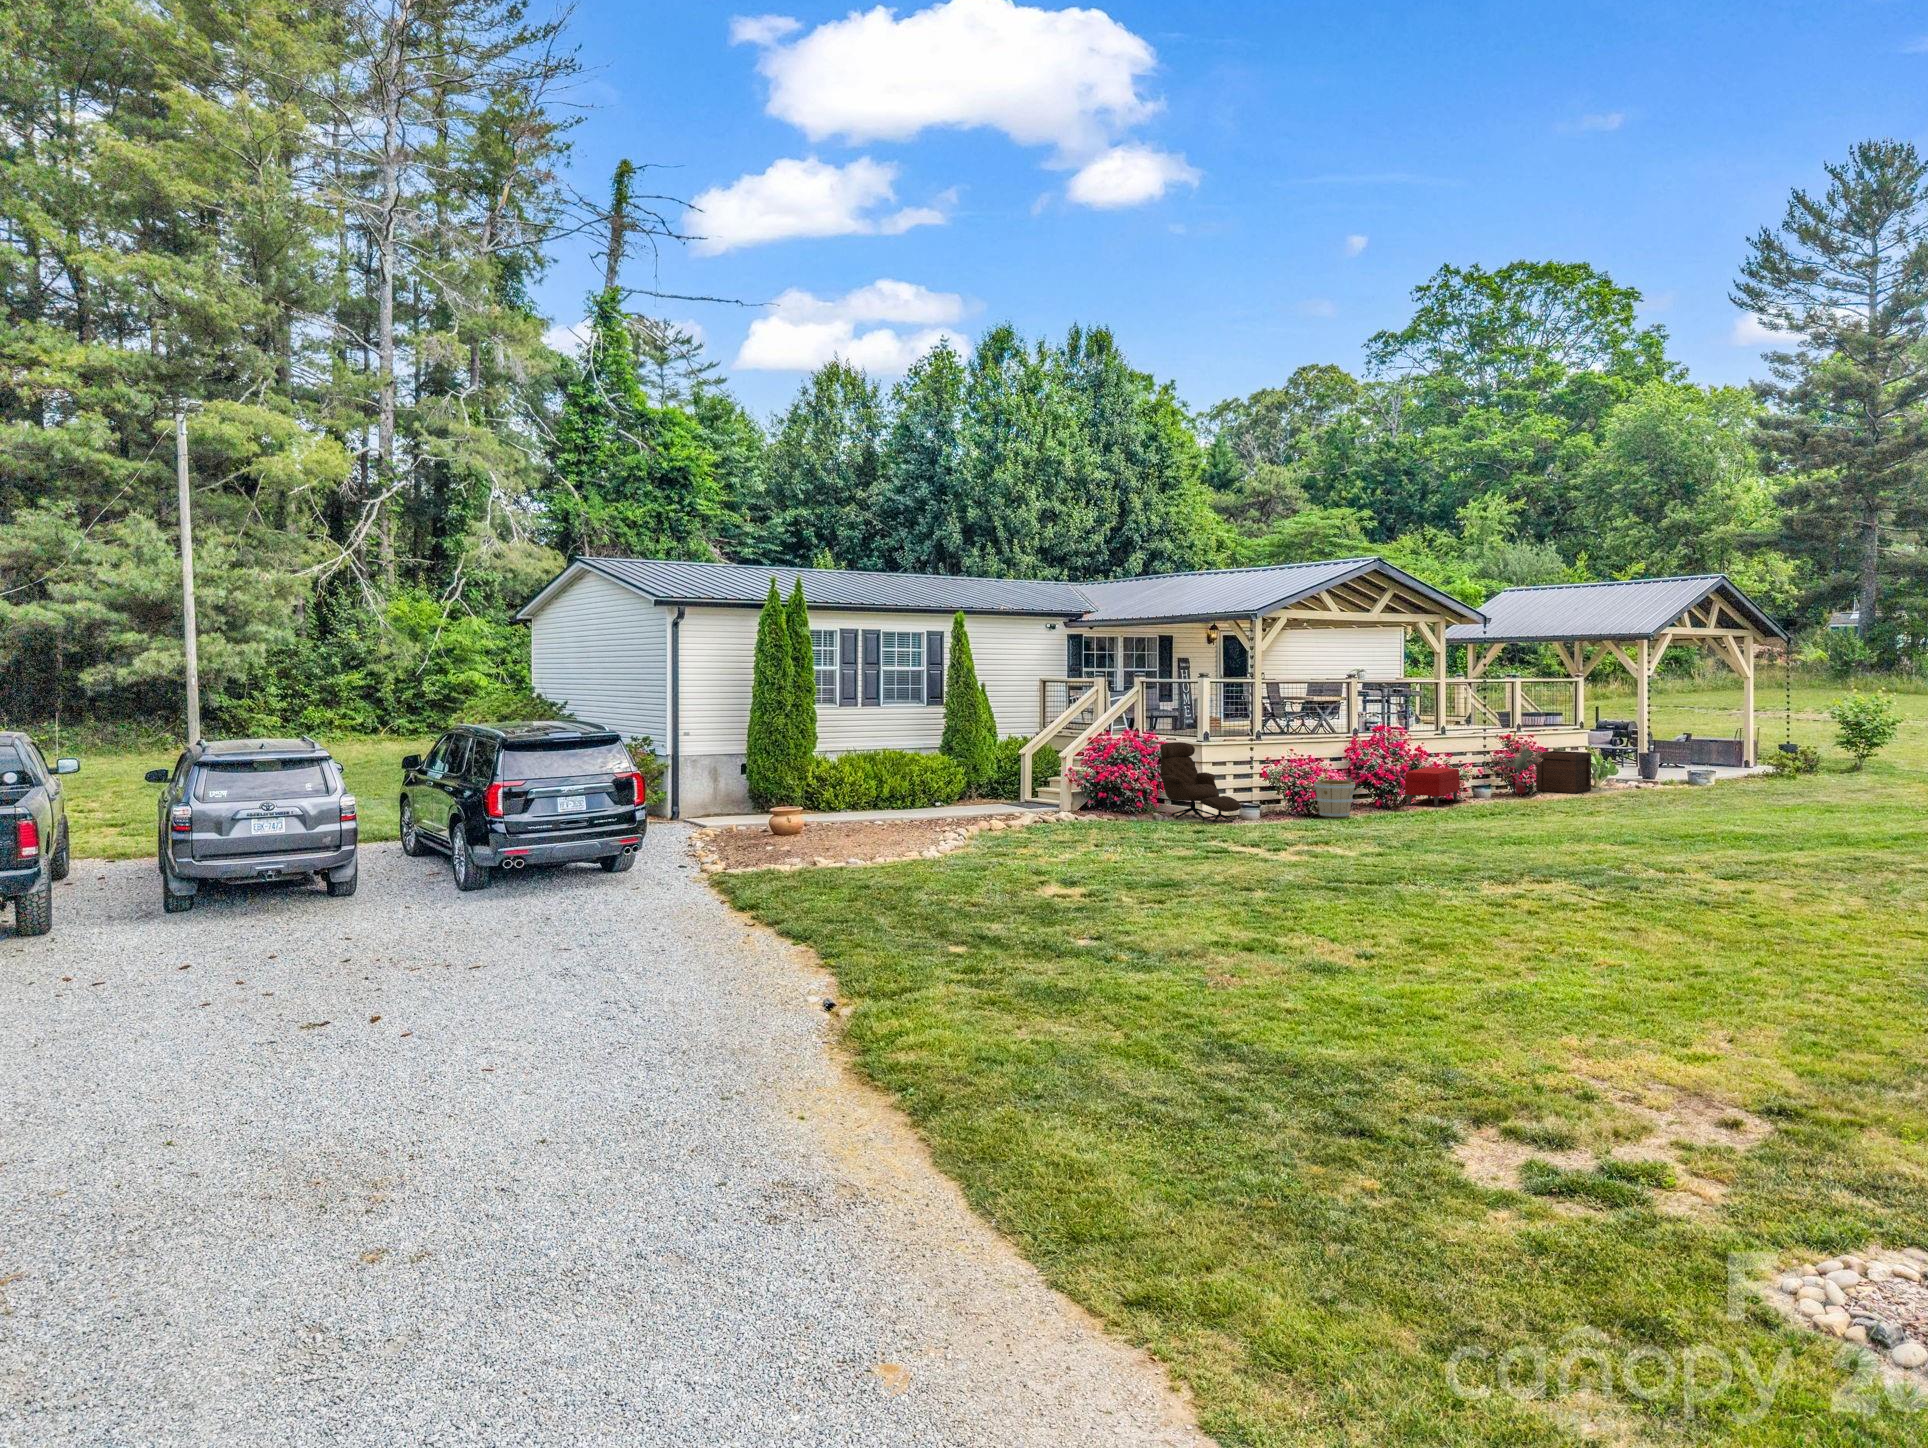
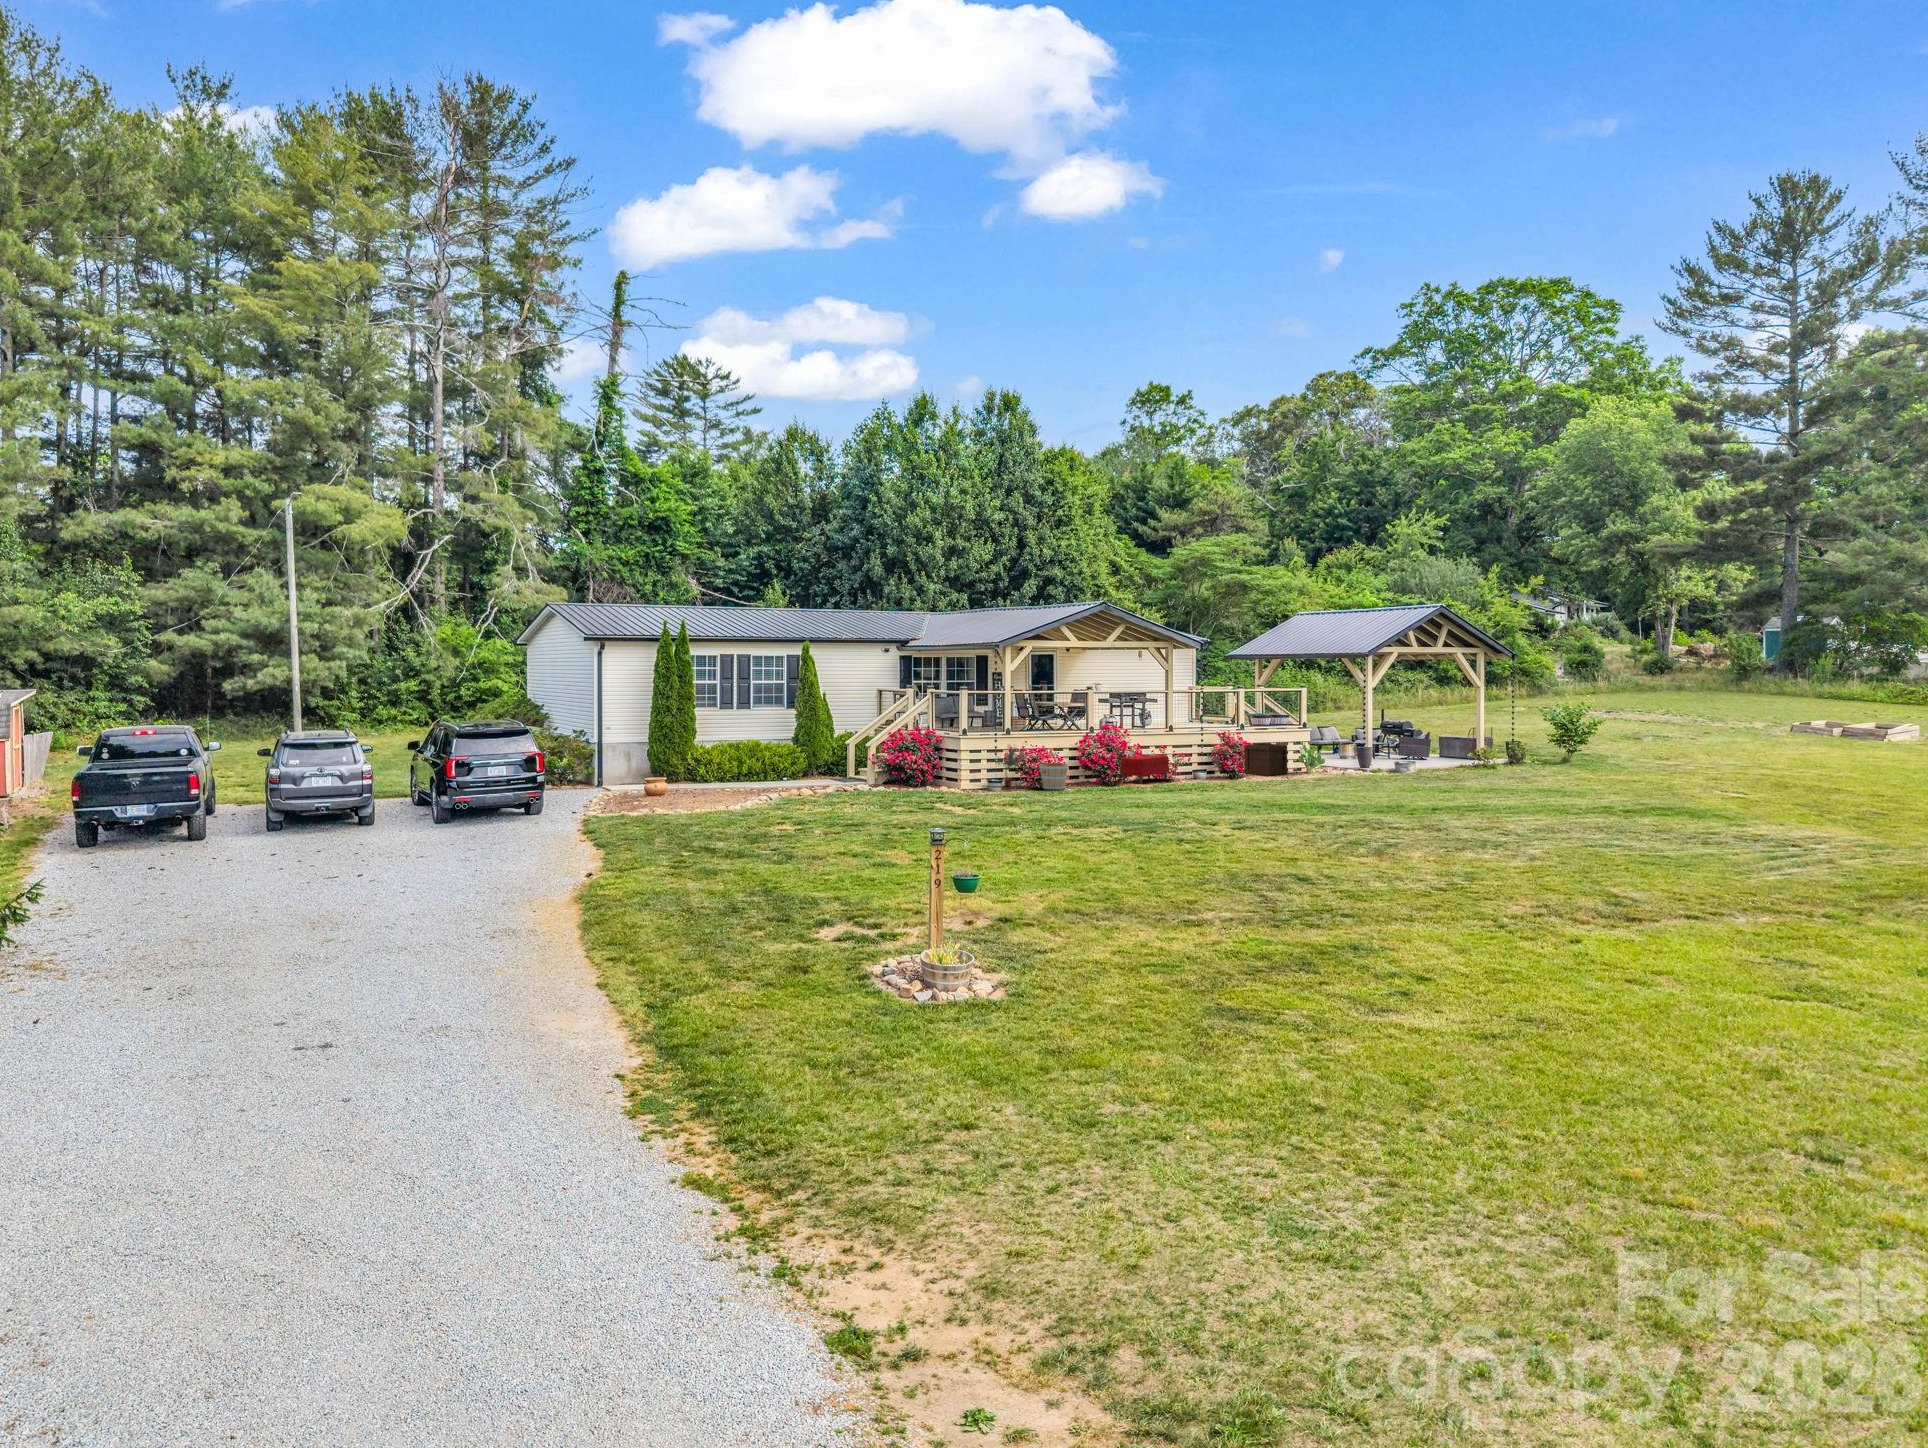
lounge chair: present [1160,742,1241,822] -> none [928,736,980,792]
potted tree: present [1504,744,1542,794] -> present [996,746,1022,786]

